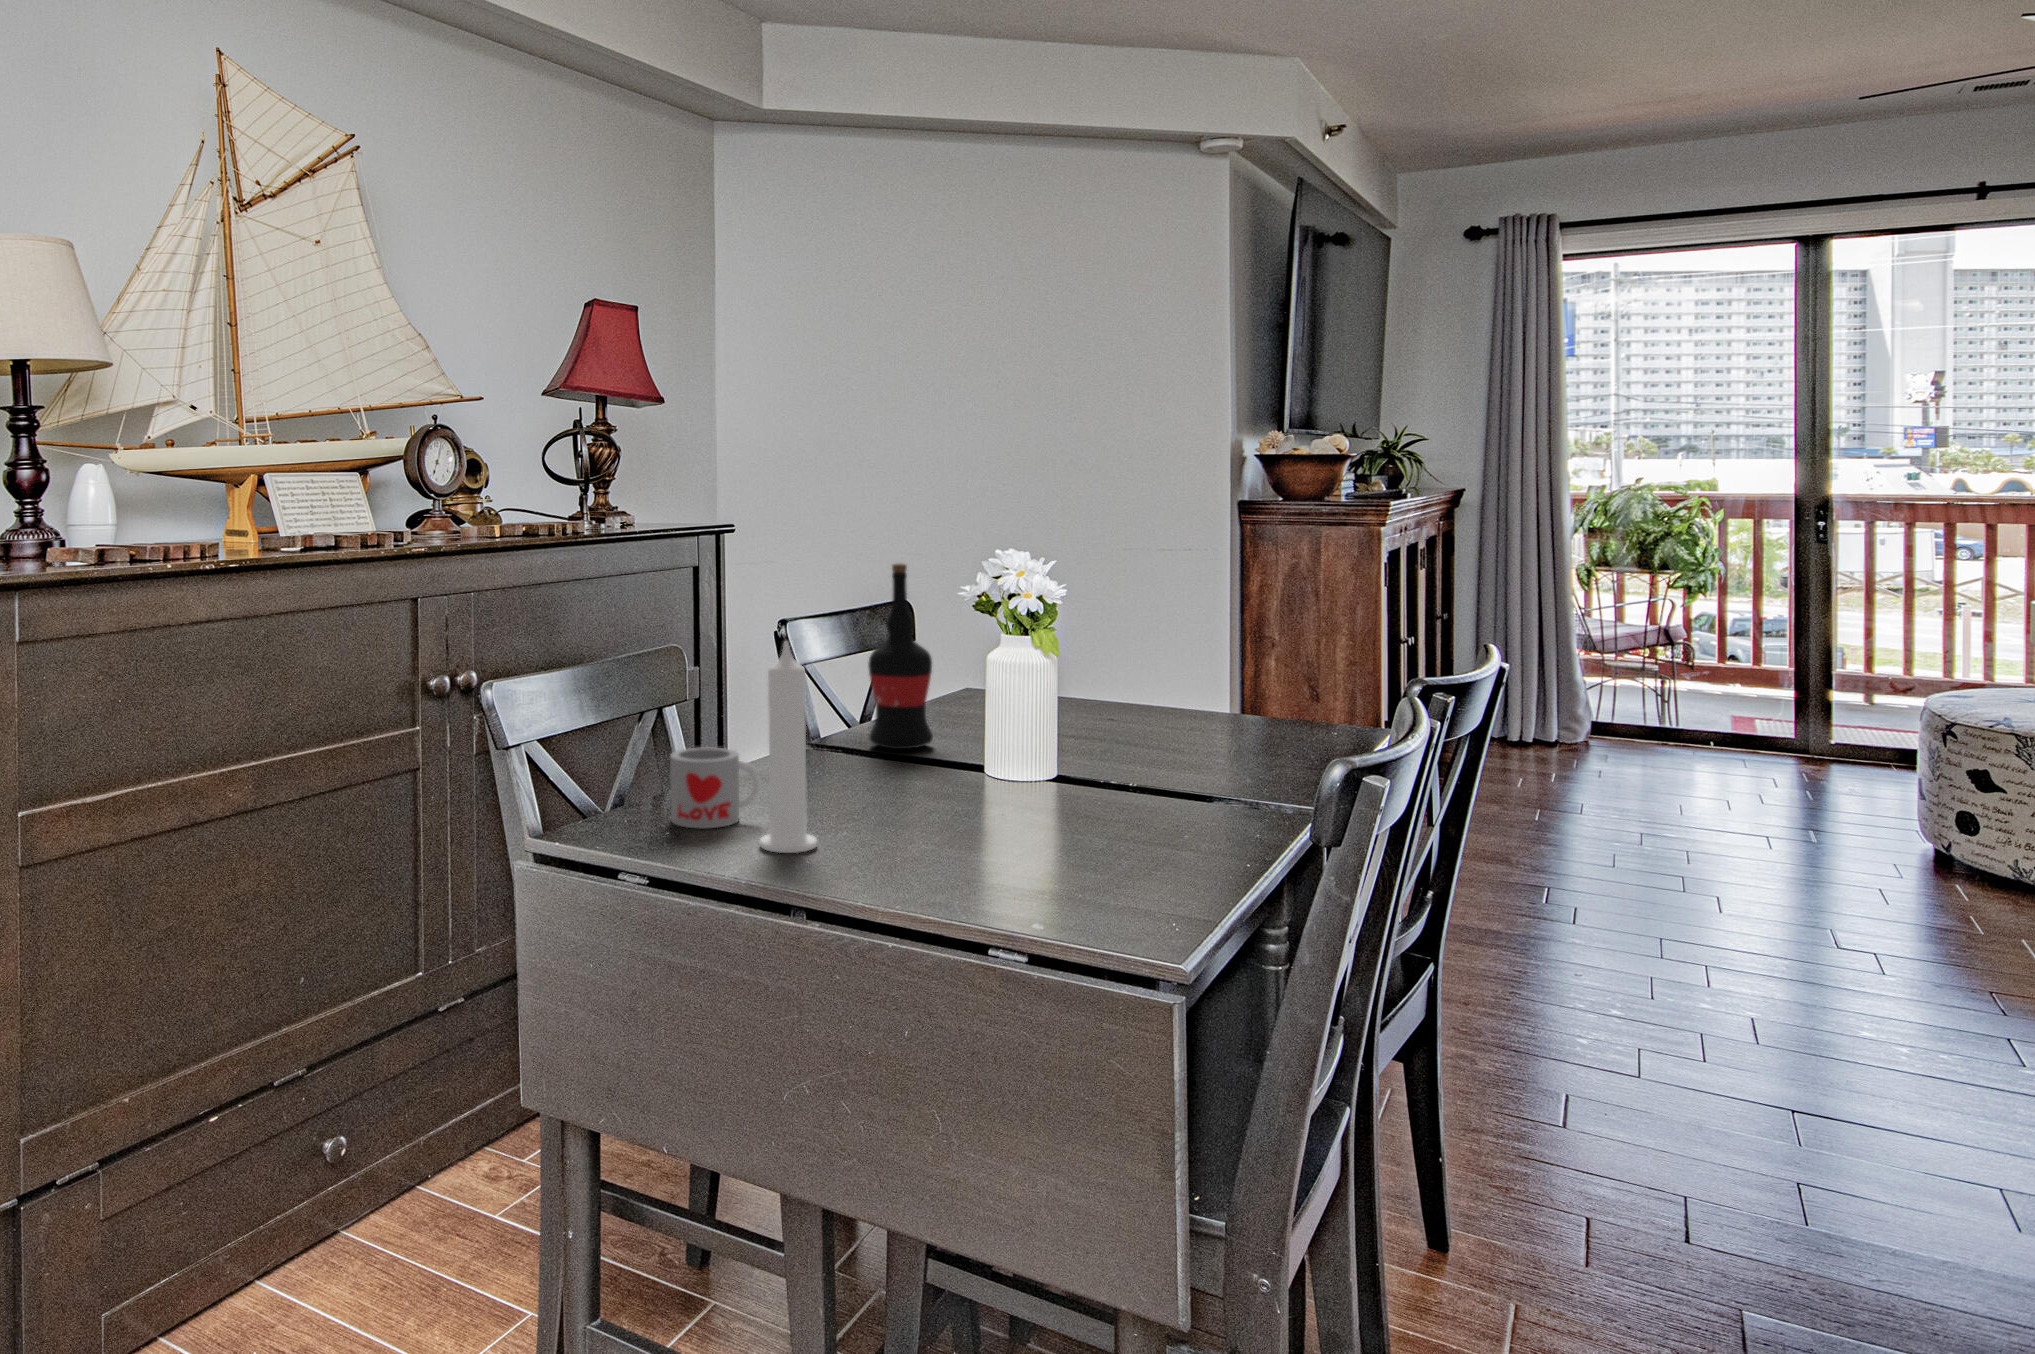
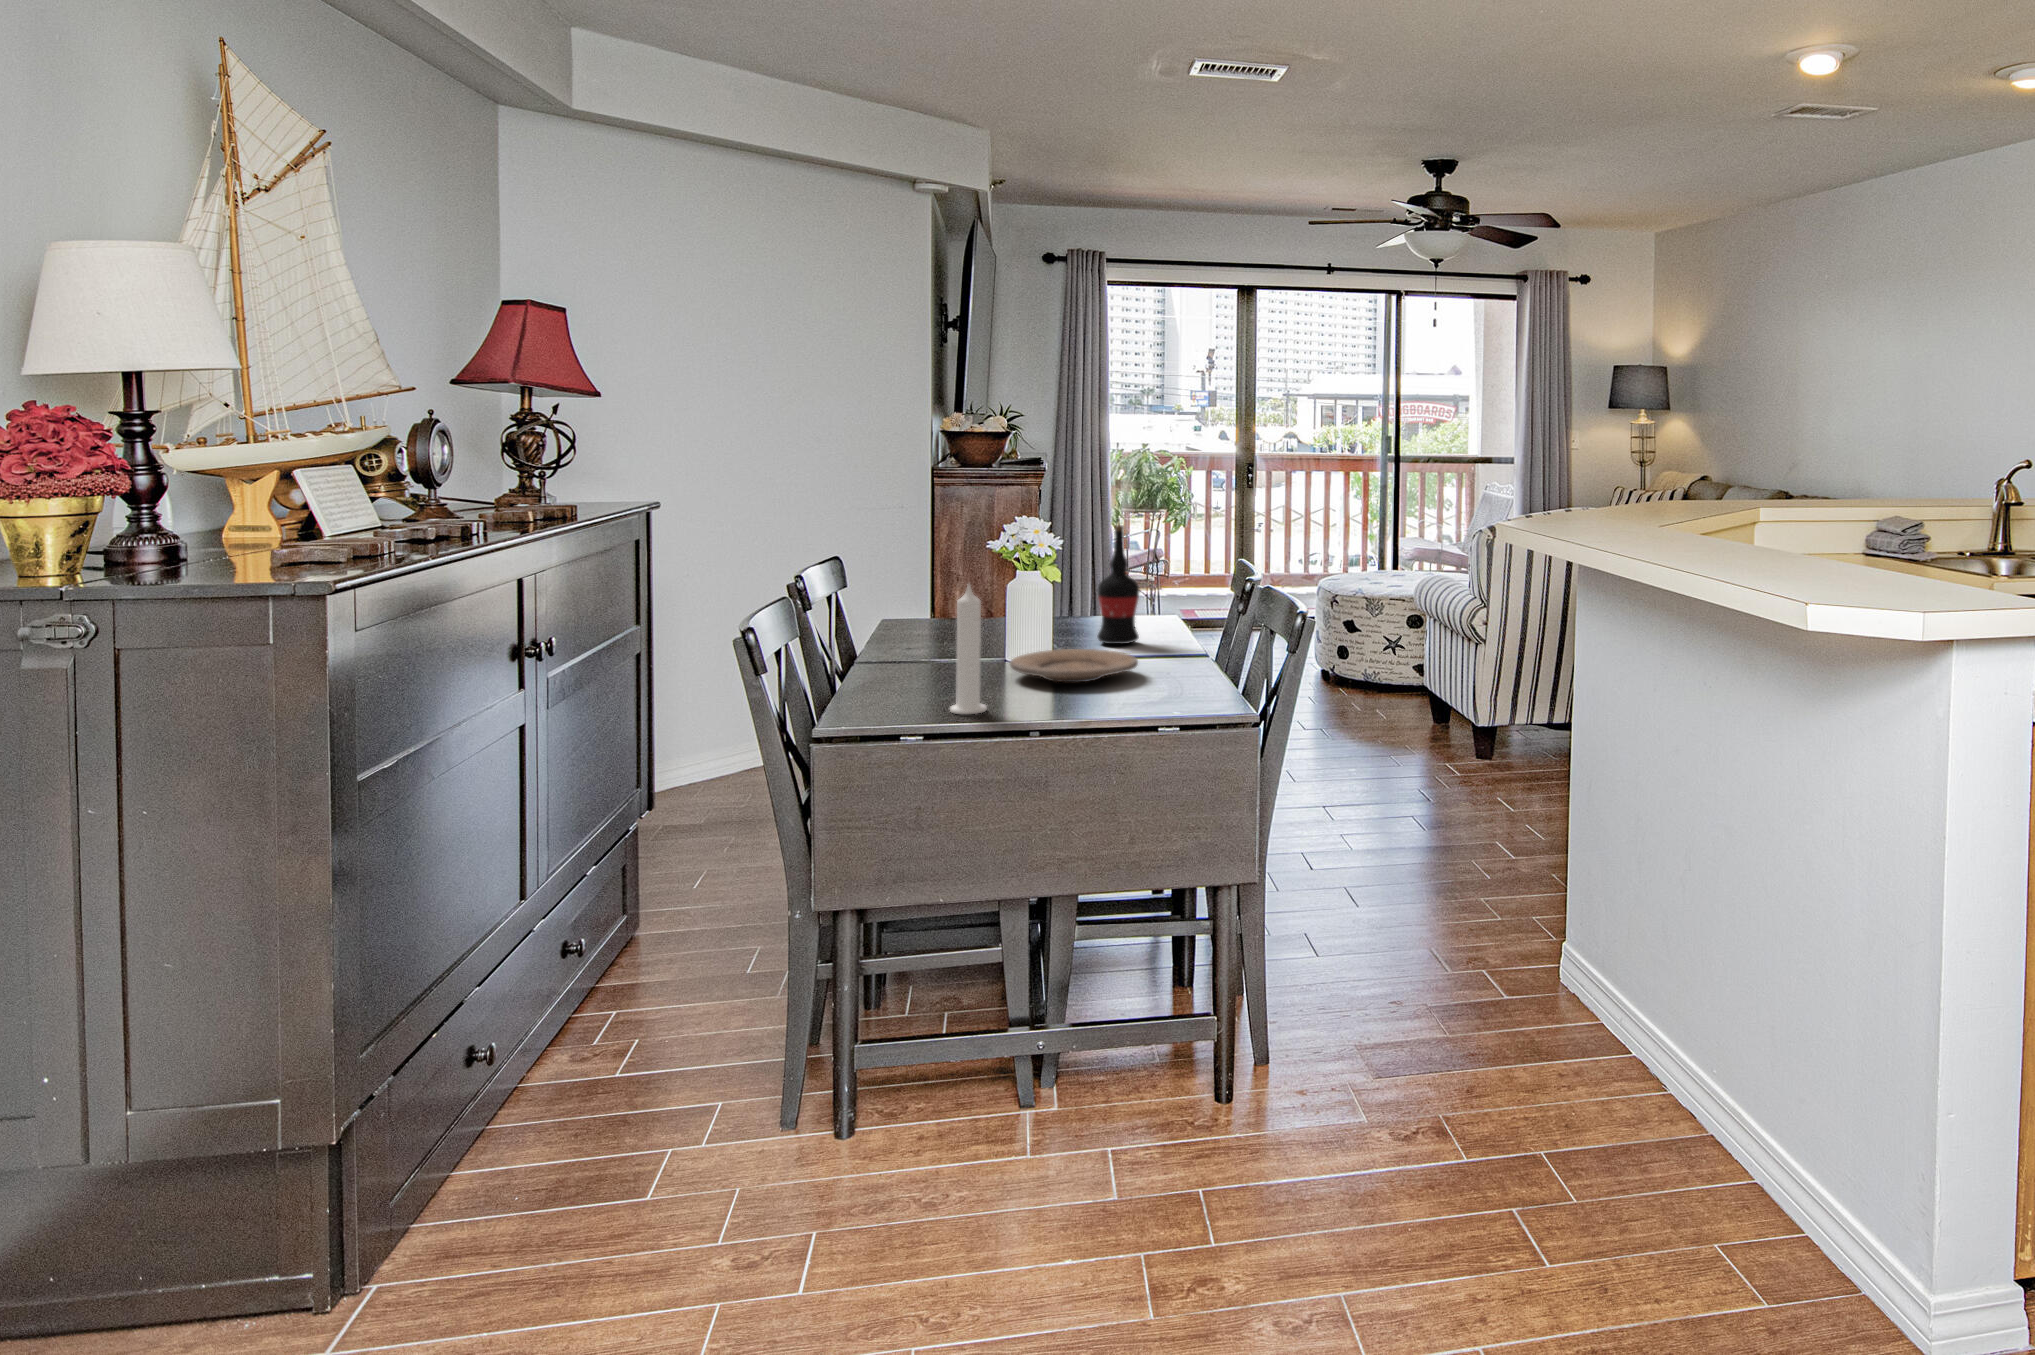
wine bottle: present [868,564,933,749] -> present [1097,525,1139,644]
mug: present [670,747,762,828] -> none [863,659,922,712]
plate: none [943,763,1159,824] -> present [1010,649,1138,682]

